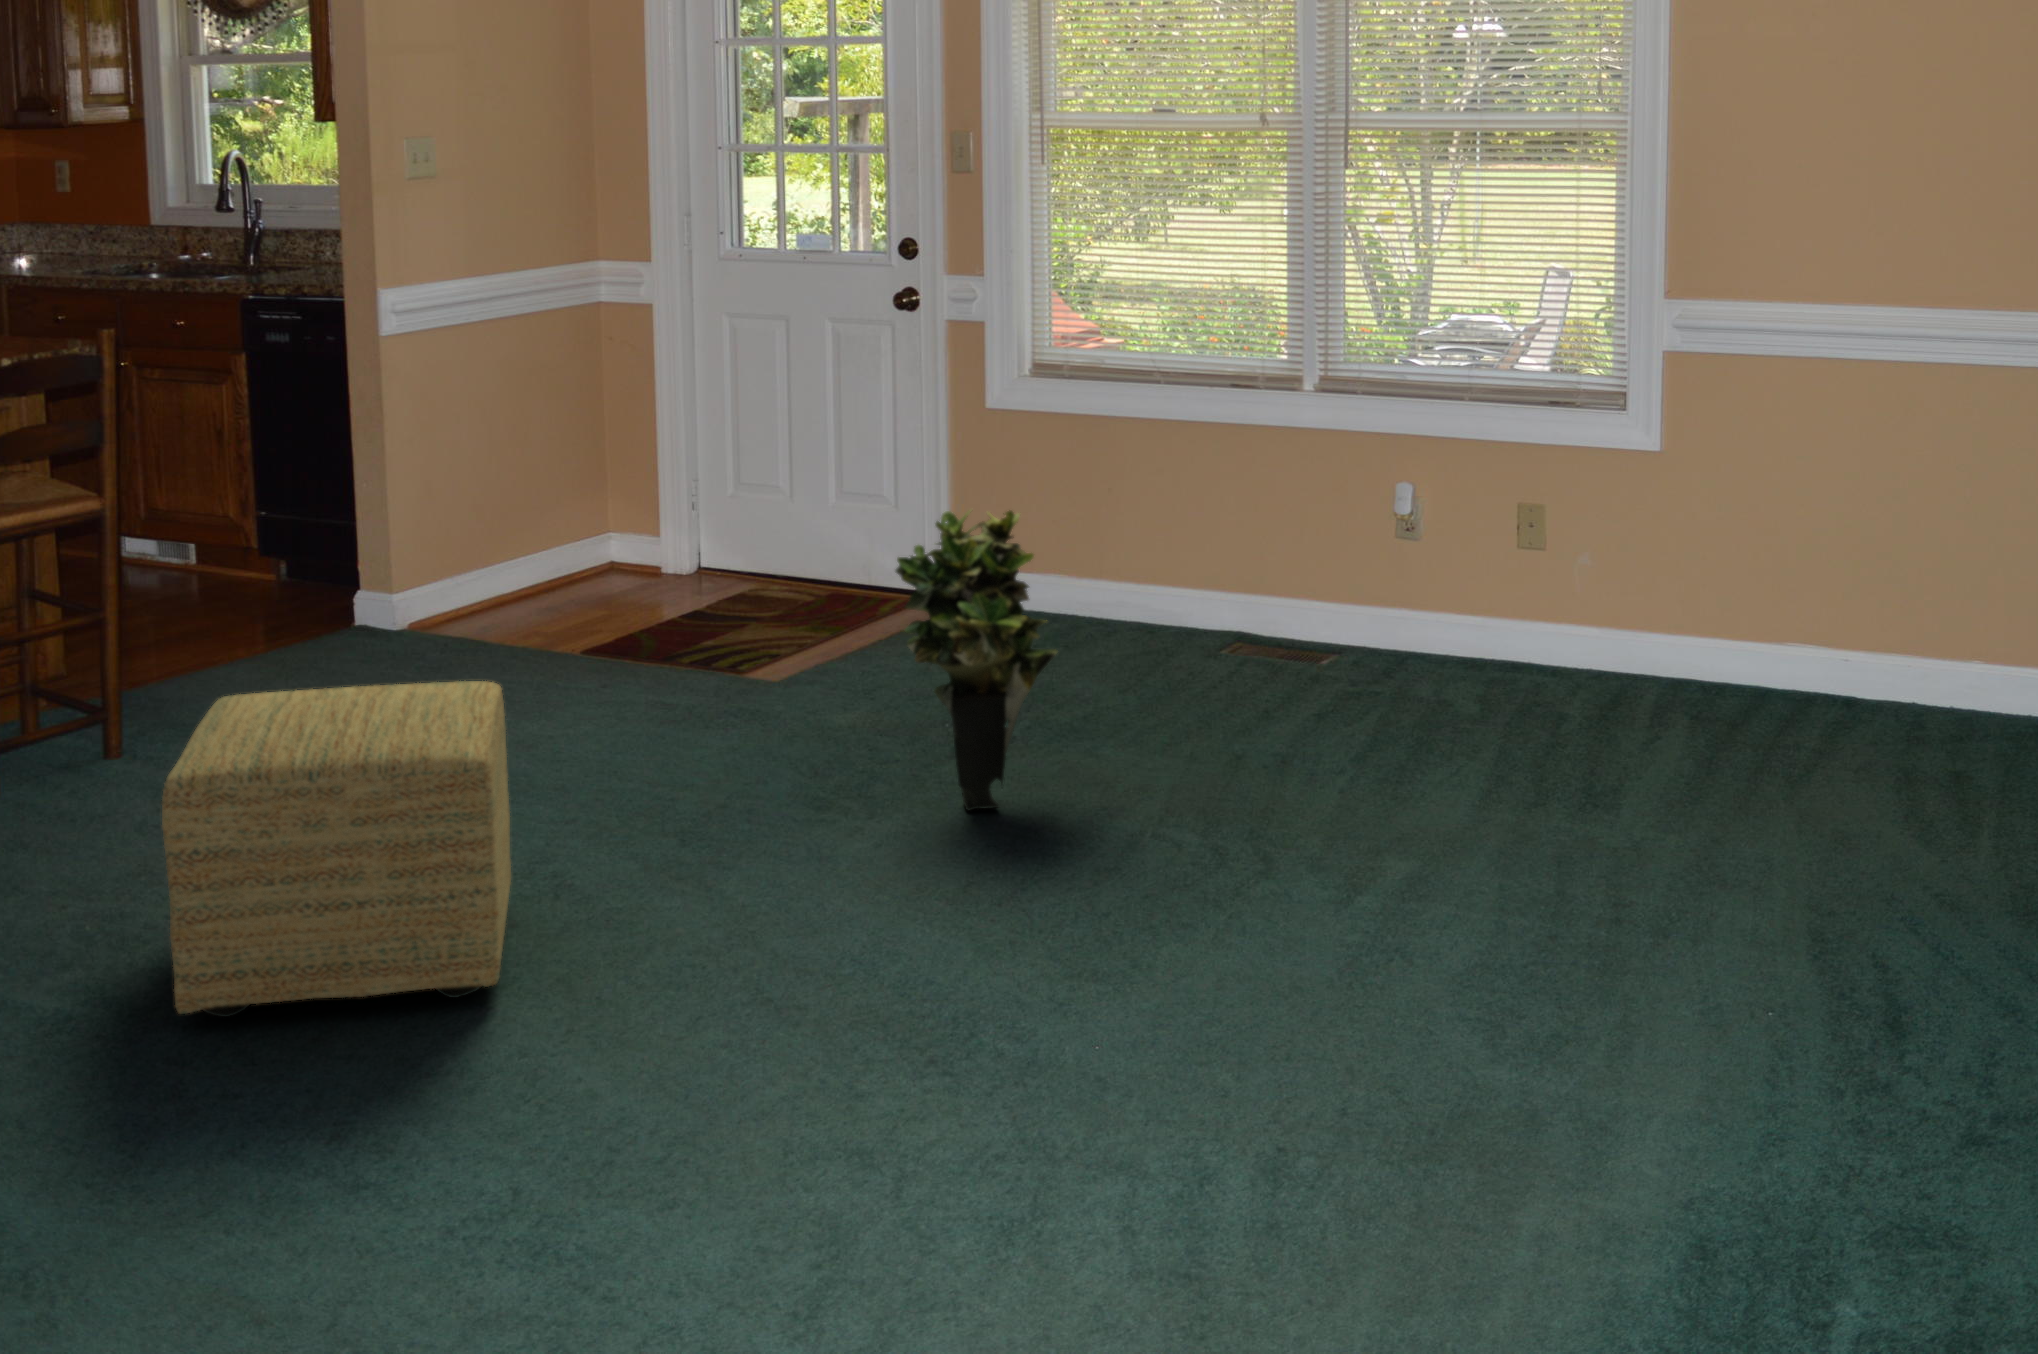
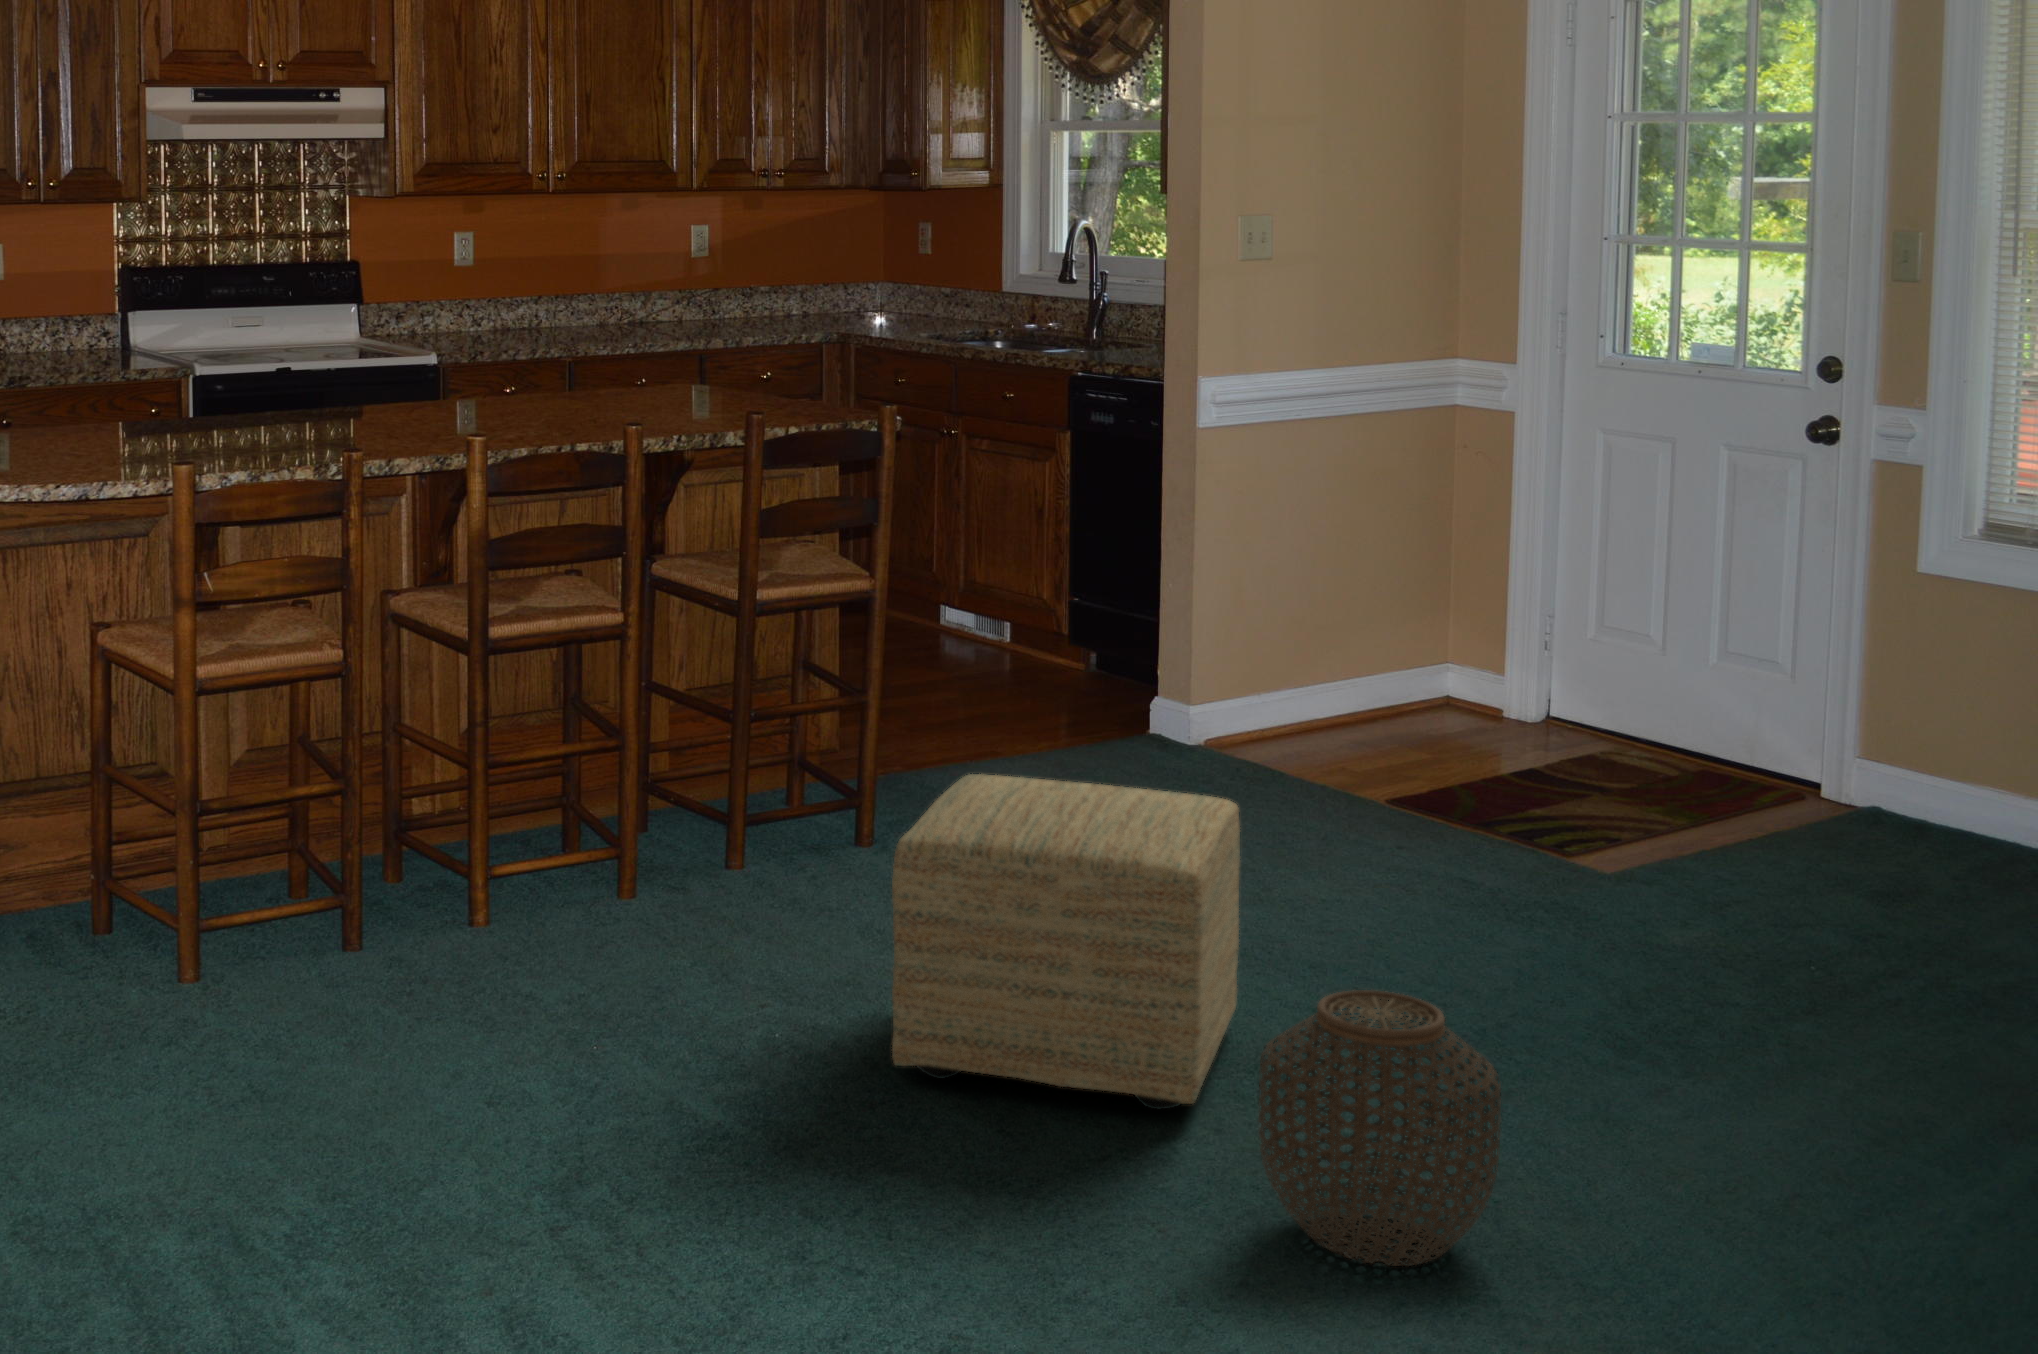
potted plant: present [895,510,1057,811] -> none [1718,686,1922,1044]
woven basket: none [579,841,802,1103] -> present [1258,990,1501,1266]

